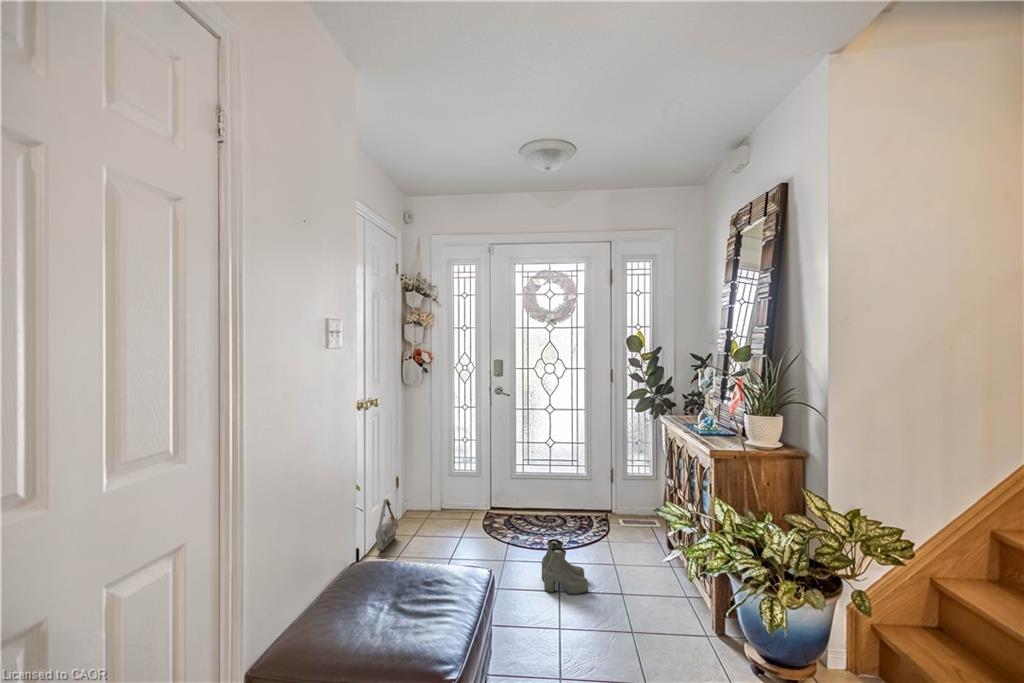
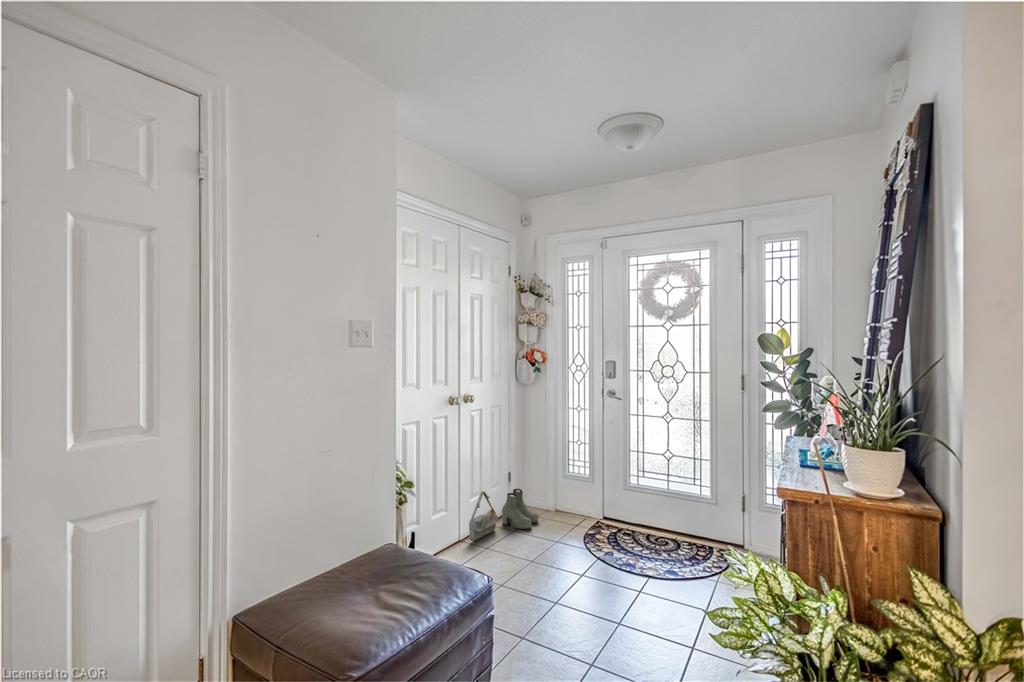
boots: present [542,539,588,594] -> present [502,489,538,529]

